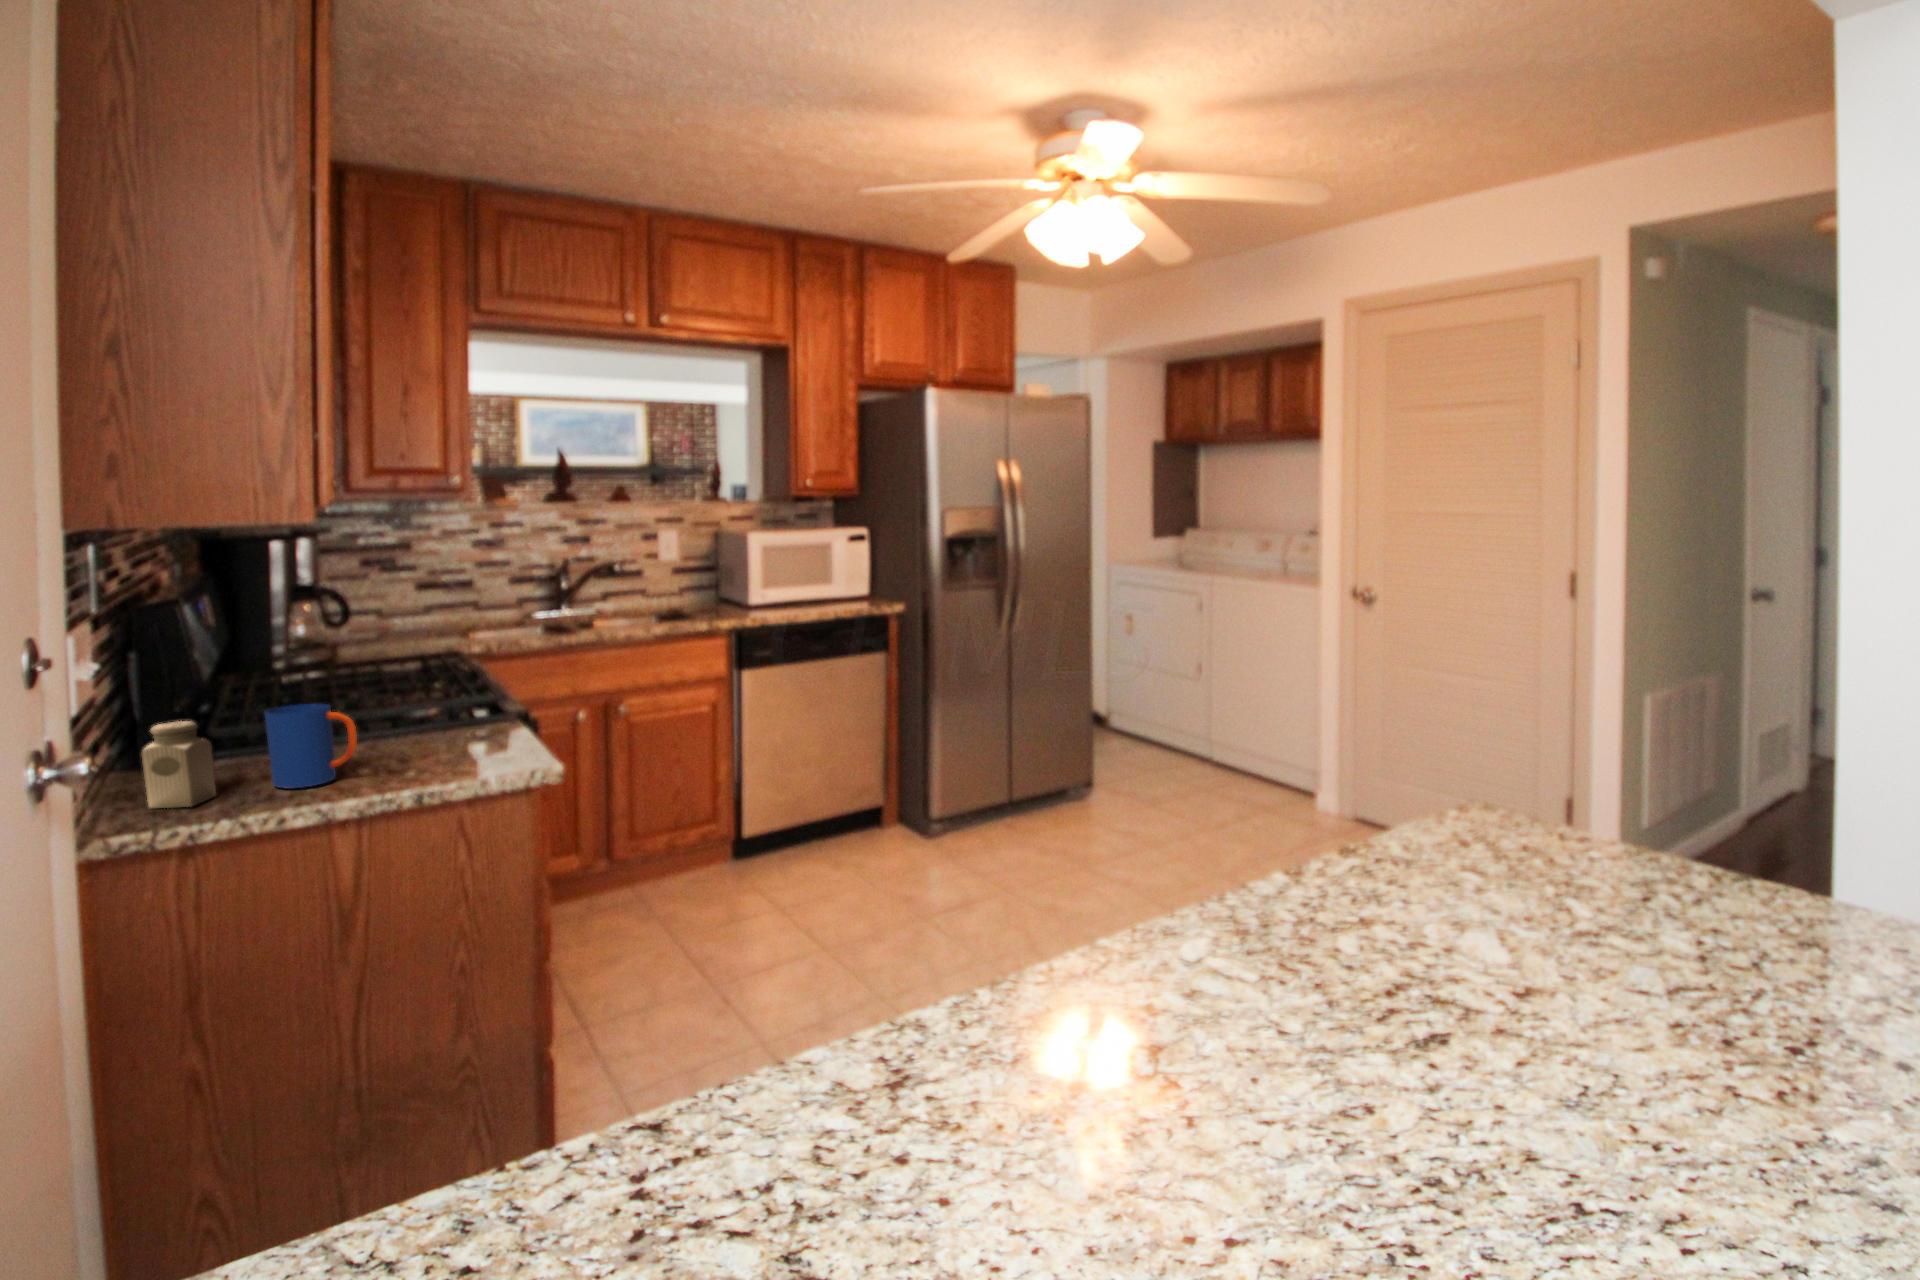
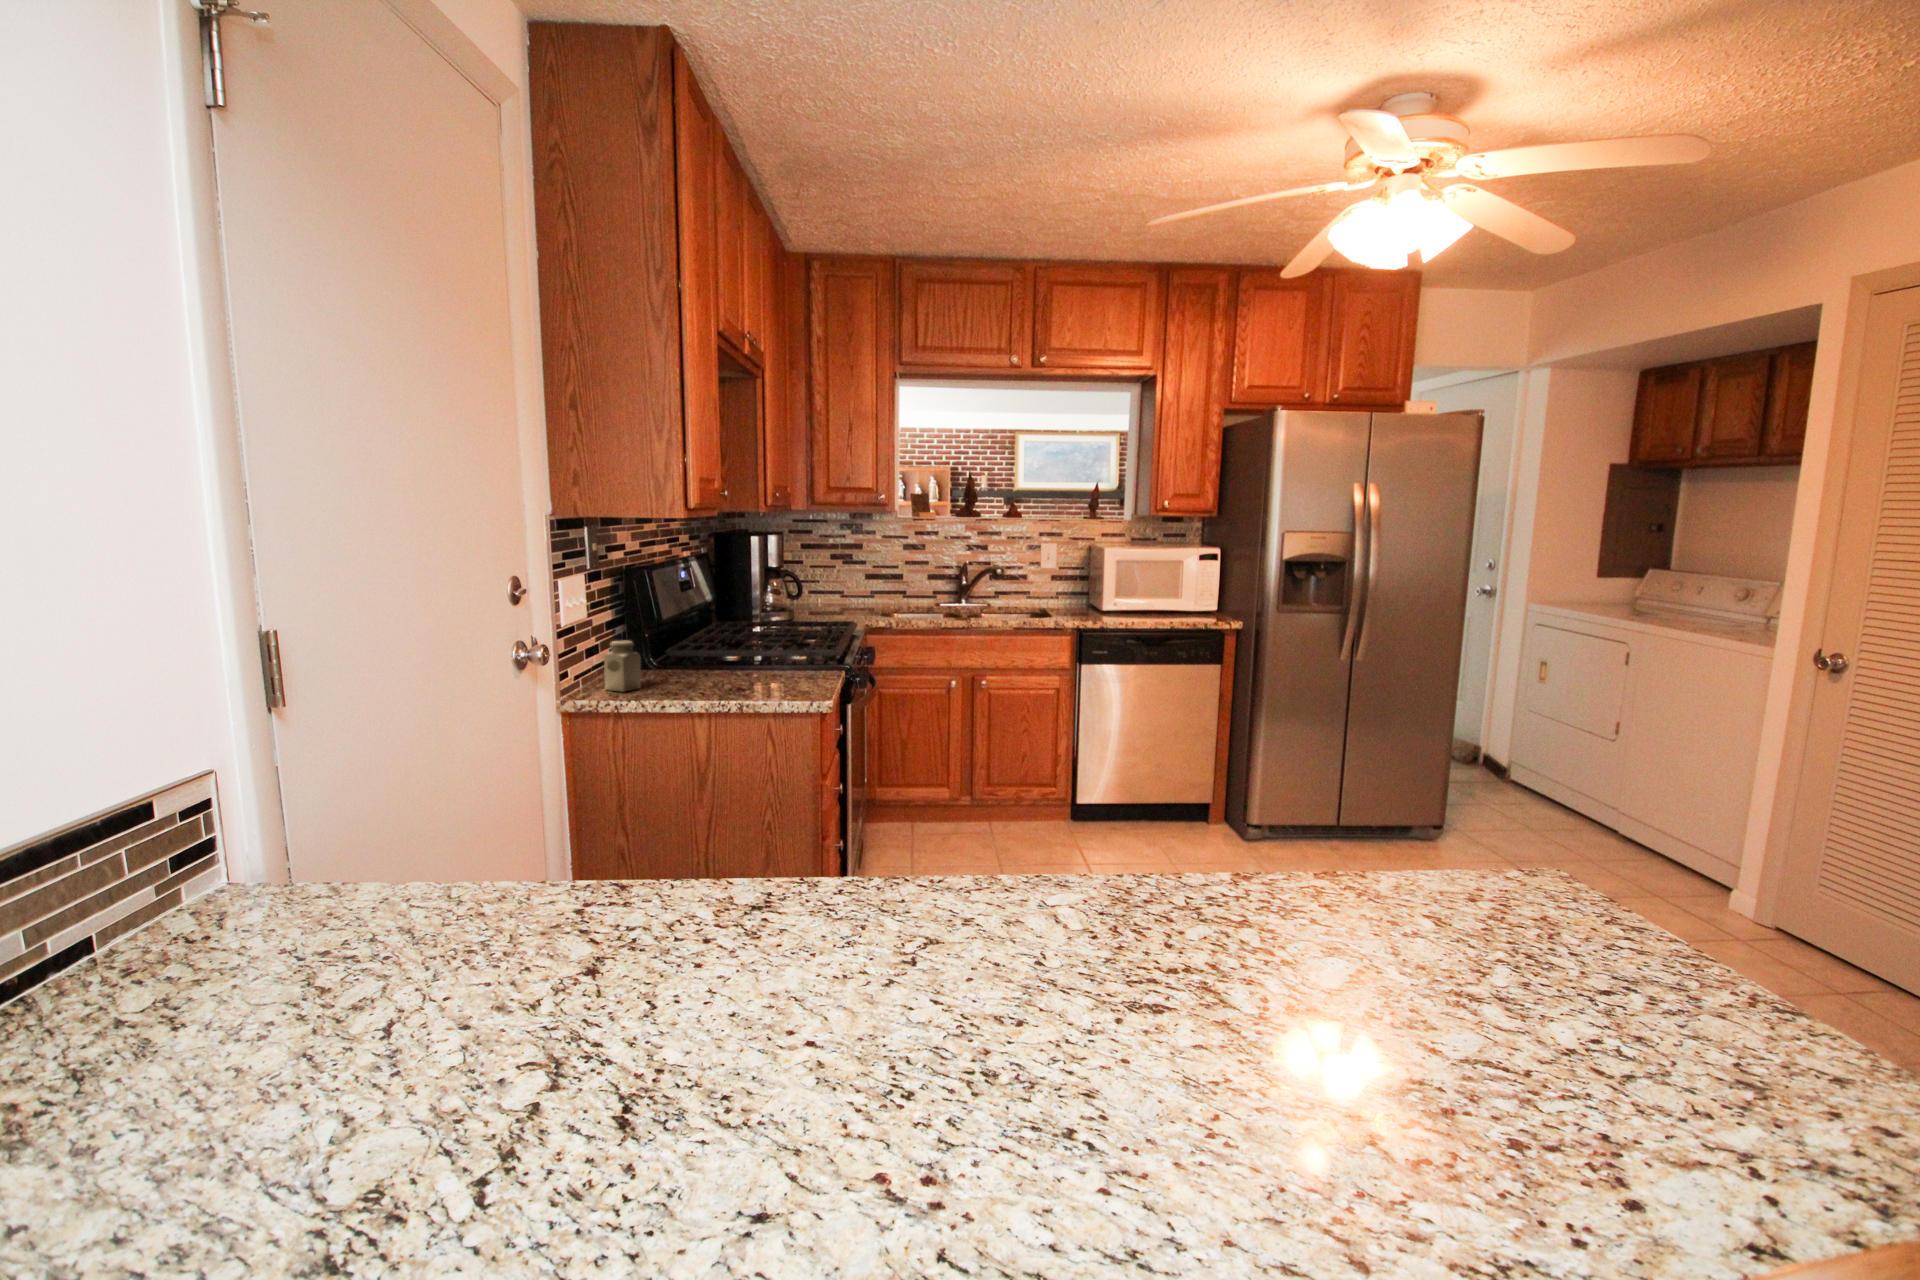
mug: present [265,704,357,788] -> none [670,639,717,691]

